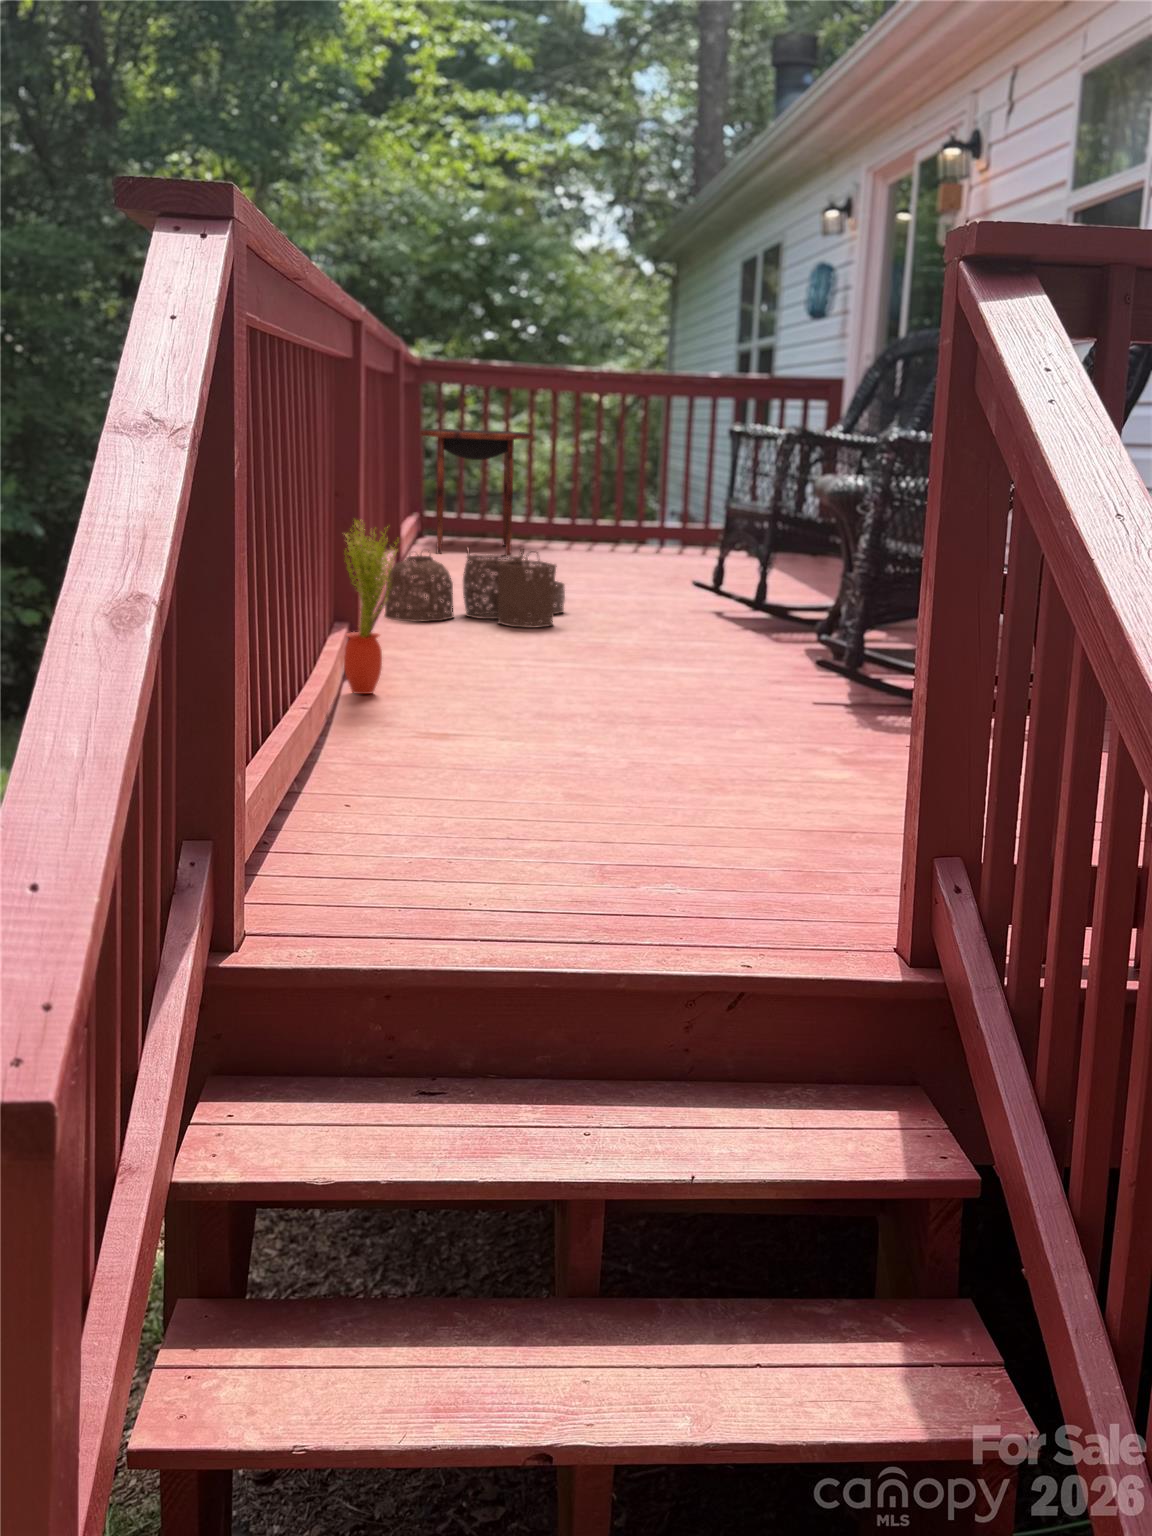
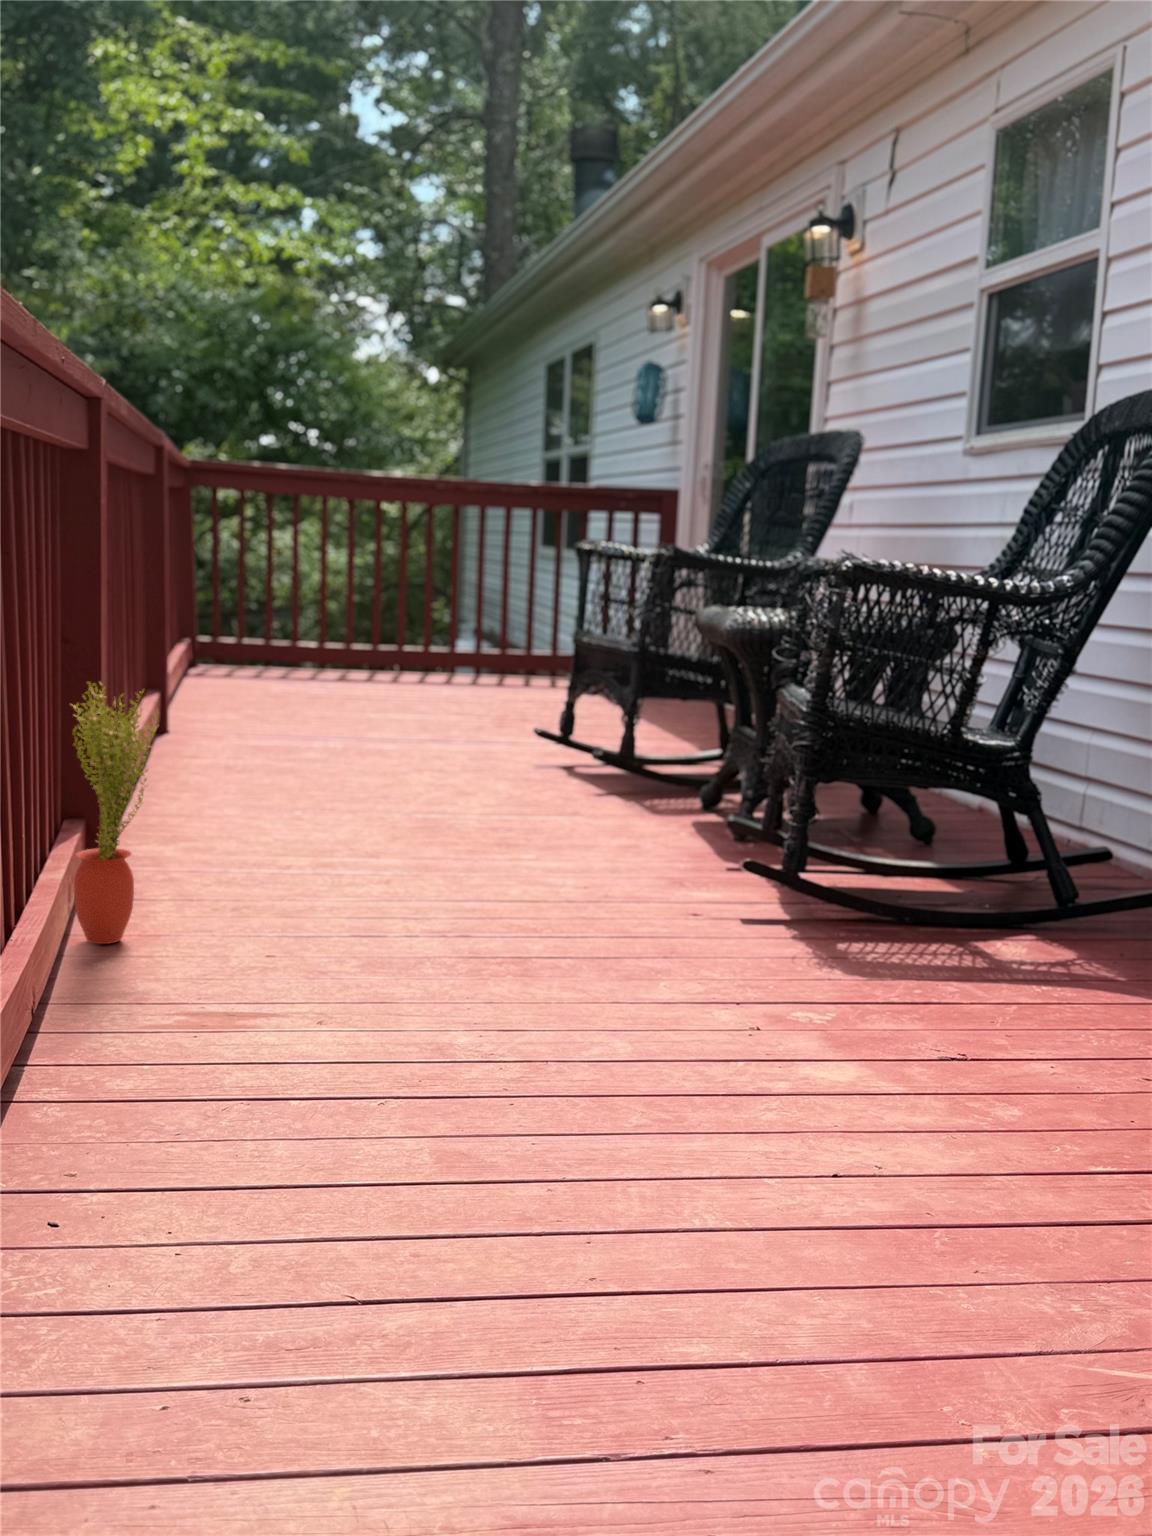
side table: present [421,429,533,555] -> none [187,540,328,691]
woven basket: present [385,547,565,628] -> none [143,694,383,804]

